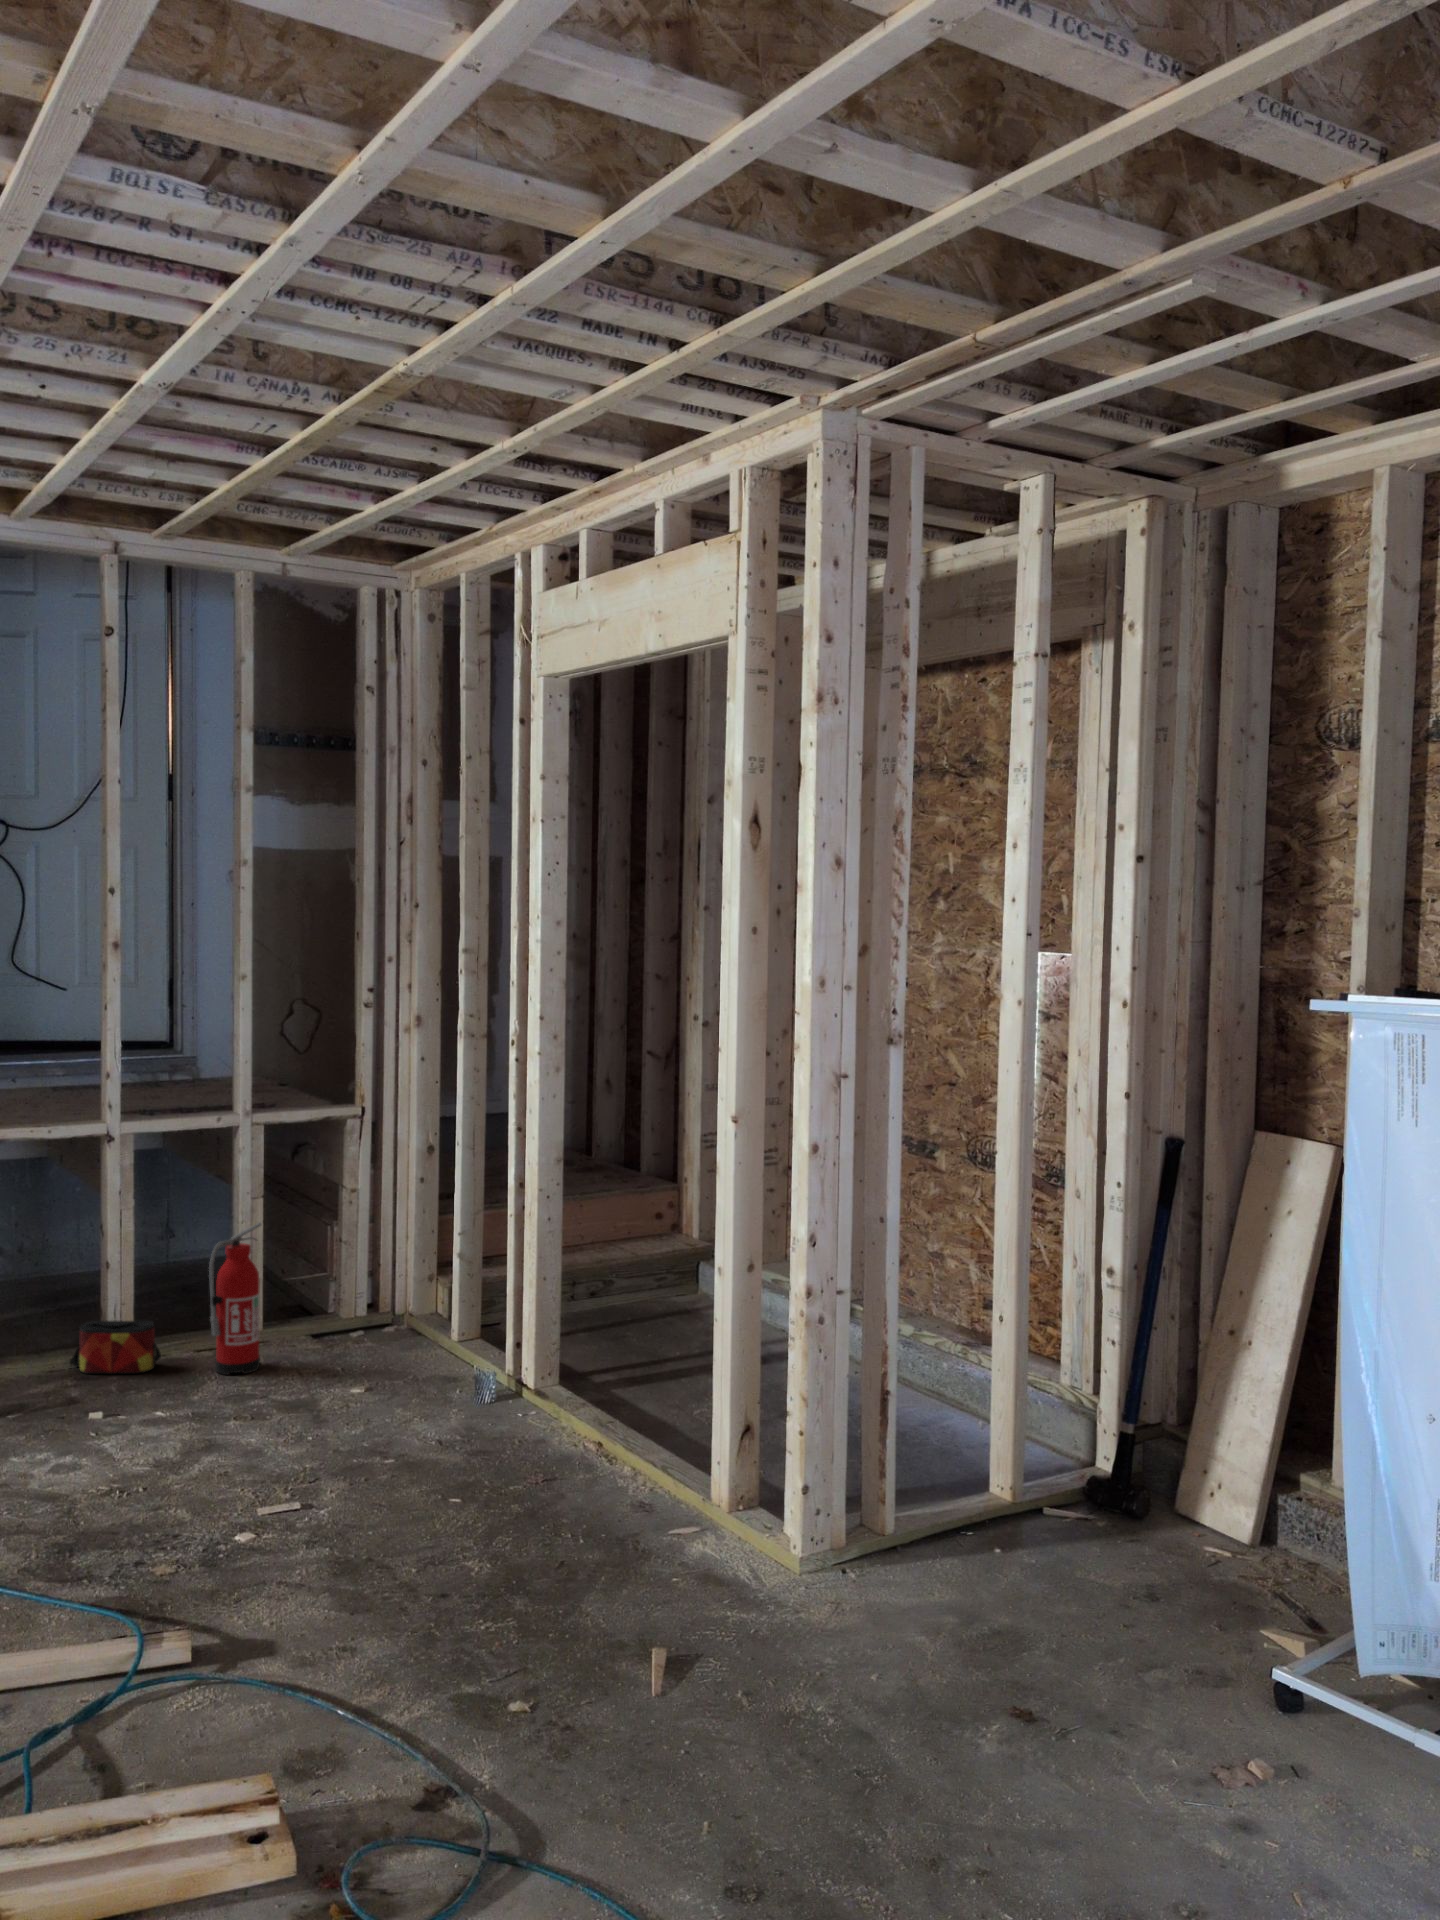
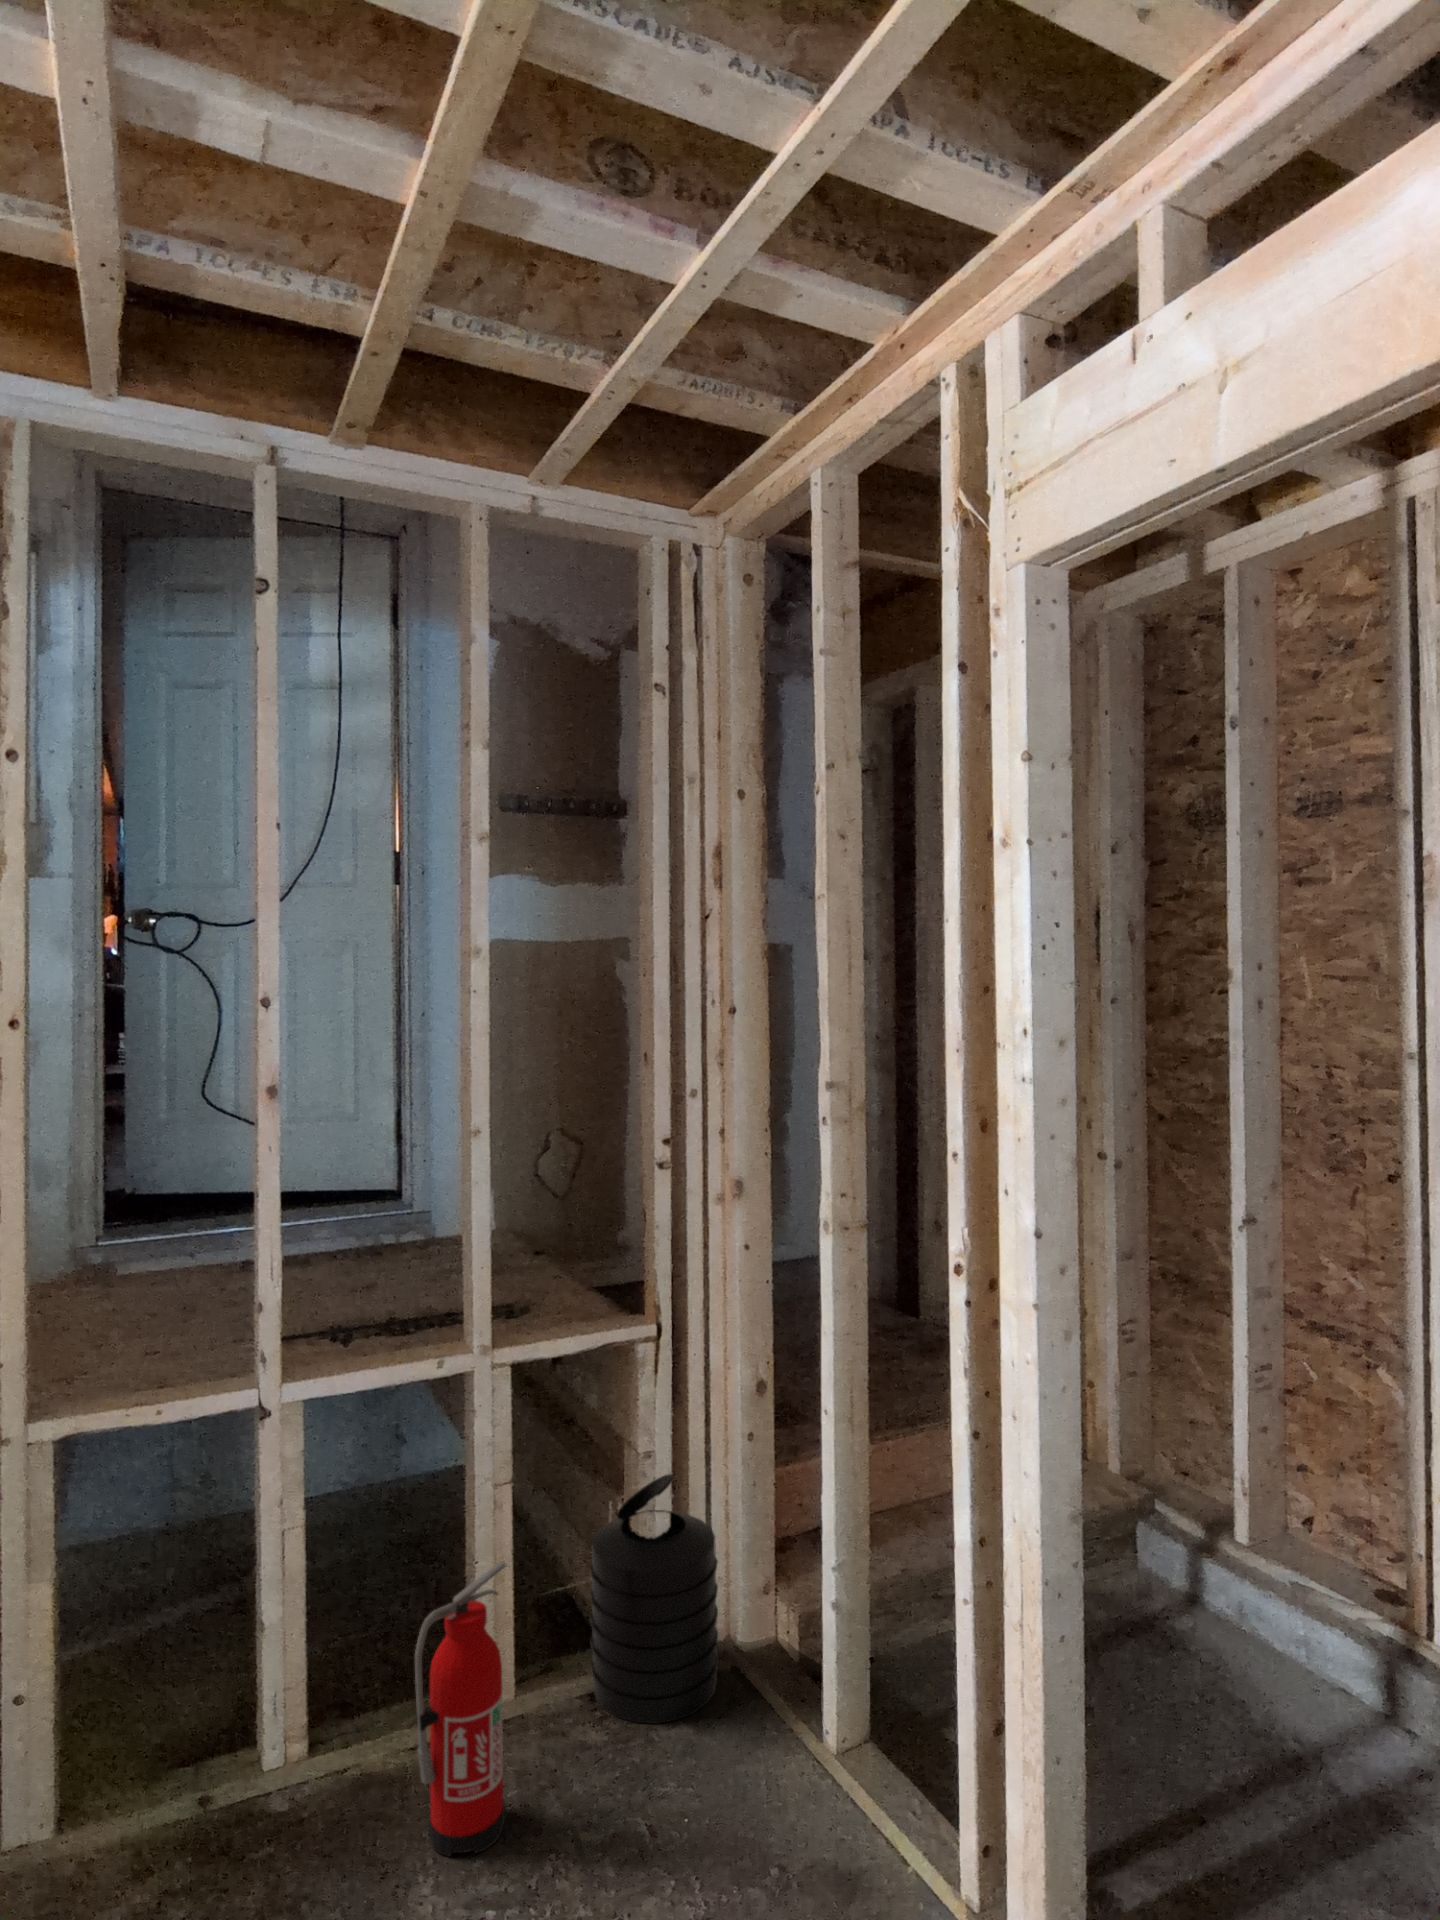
trash can: none [313,1199,396,1340] -> present [590,1474,719,1724]
bag: present [72,1320,161,1374] -> none [192,1725,340,1846]

